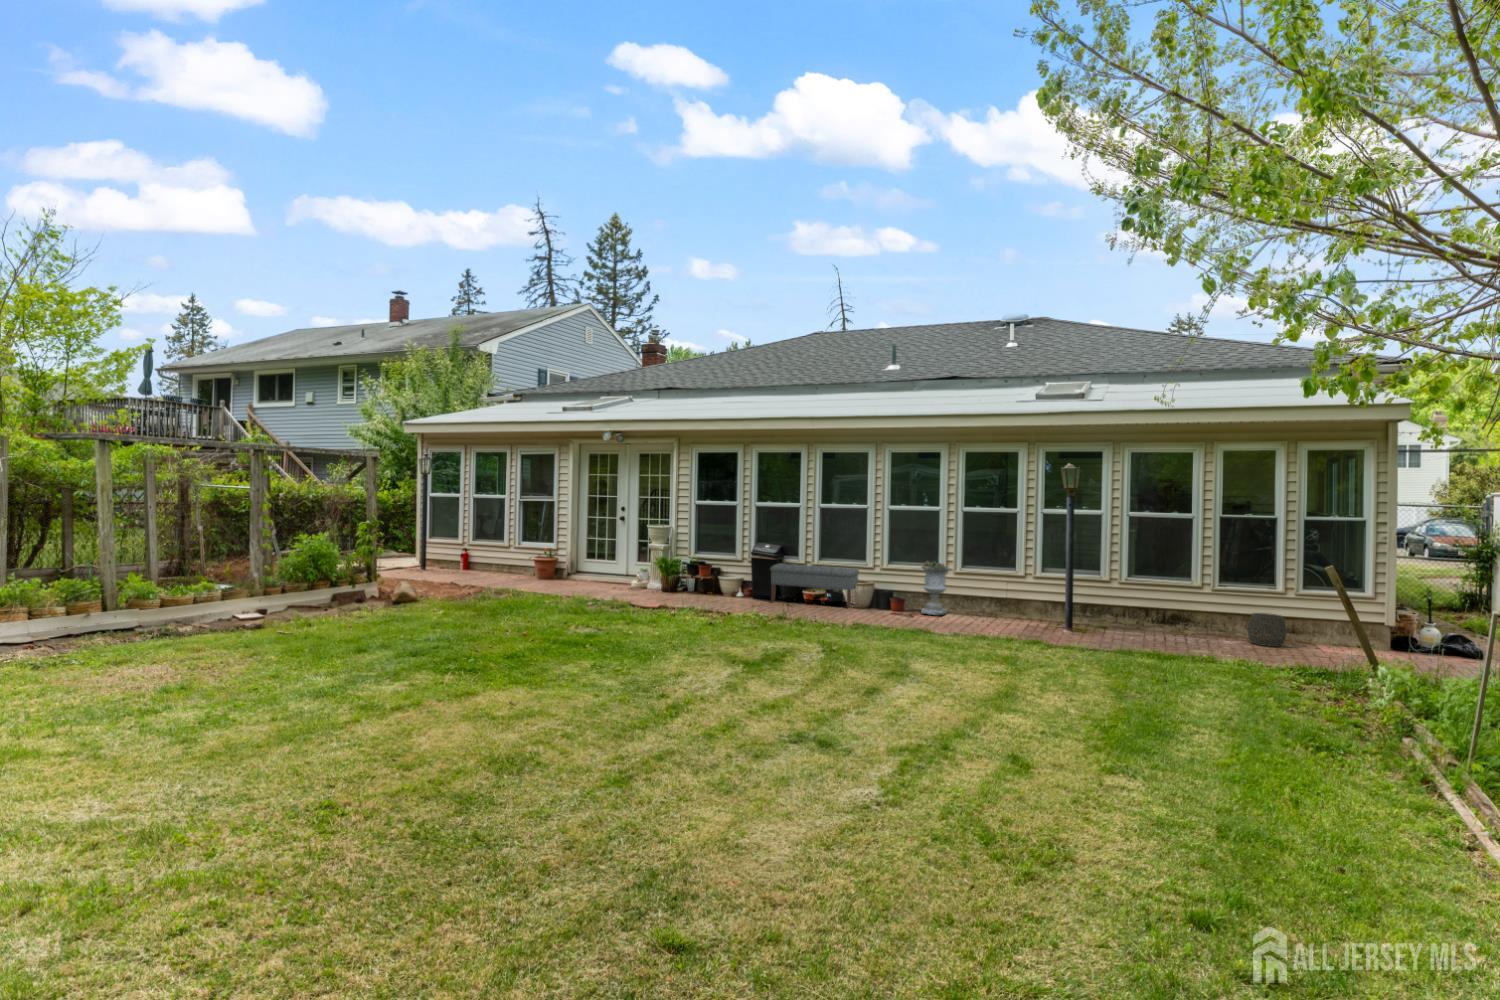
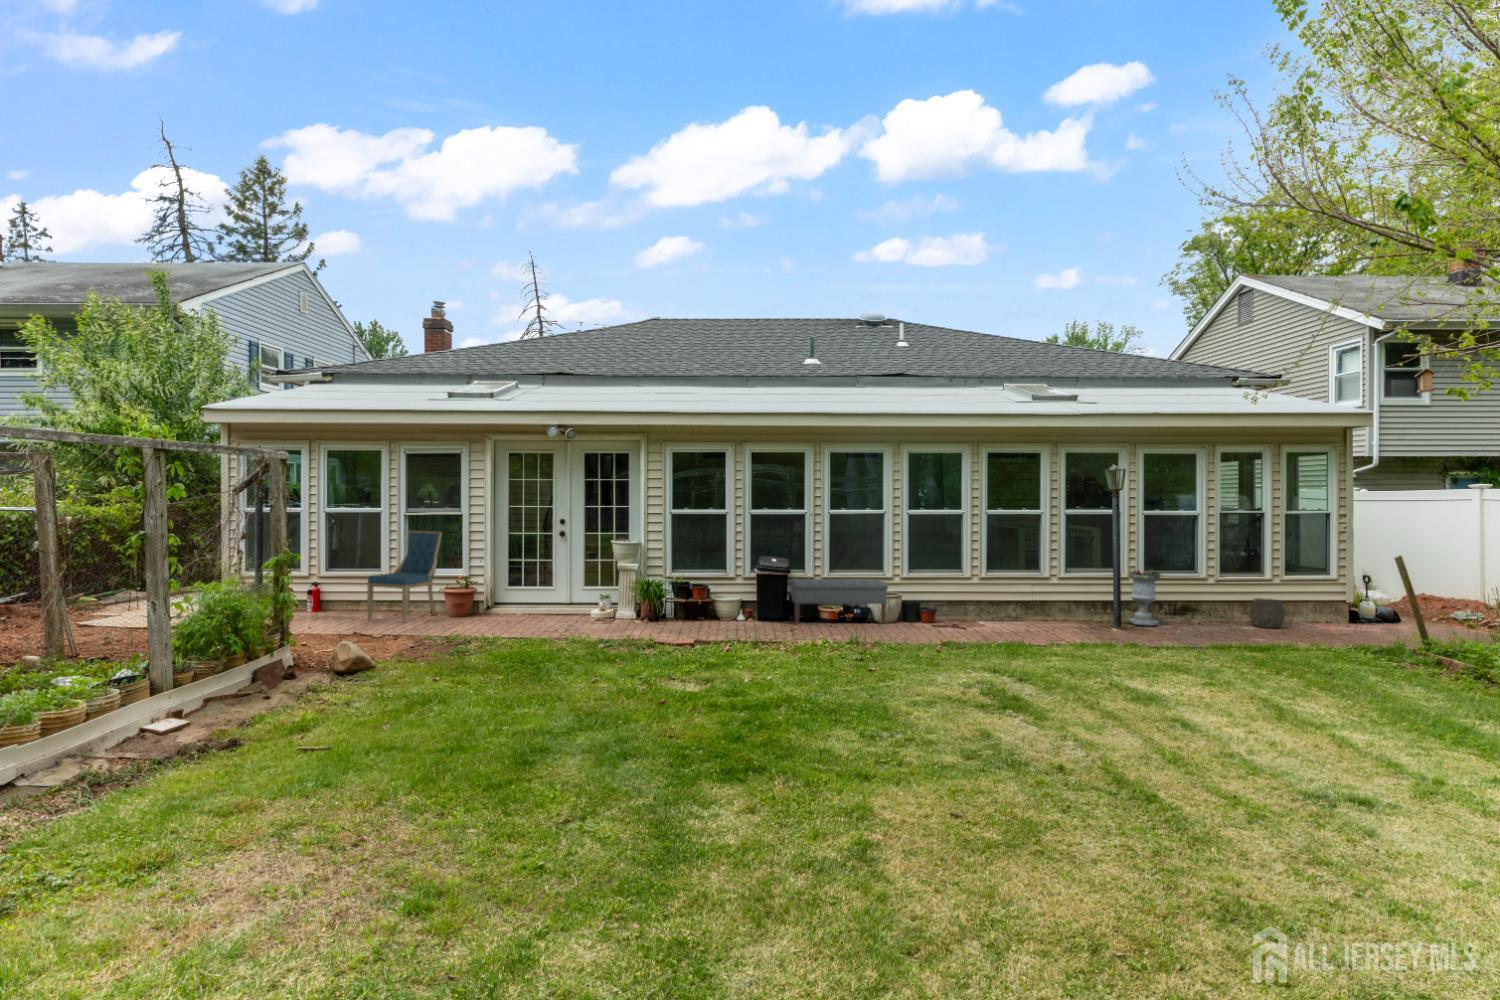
chair: none [482,512,537,580] -> present [367,530,442,623]
planter: present [921,561,950,616] -> present [1128,570,1162,626]

